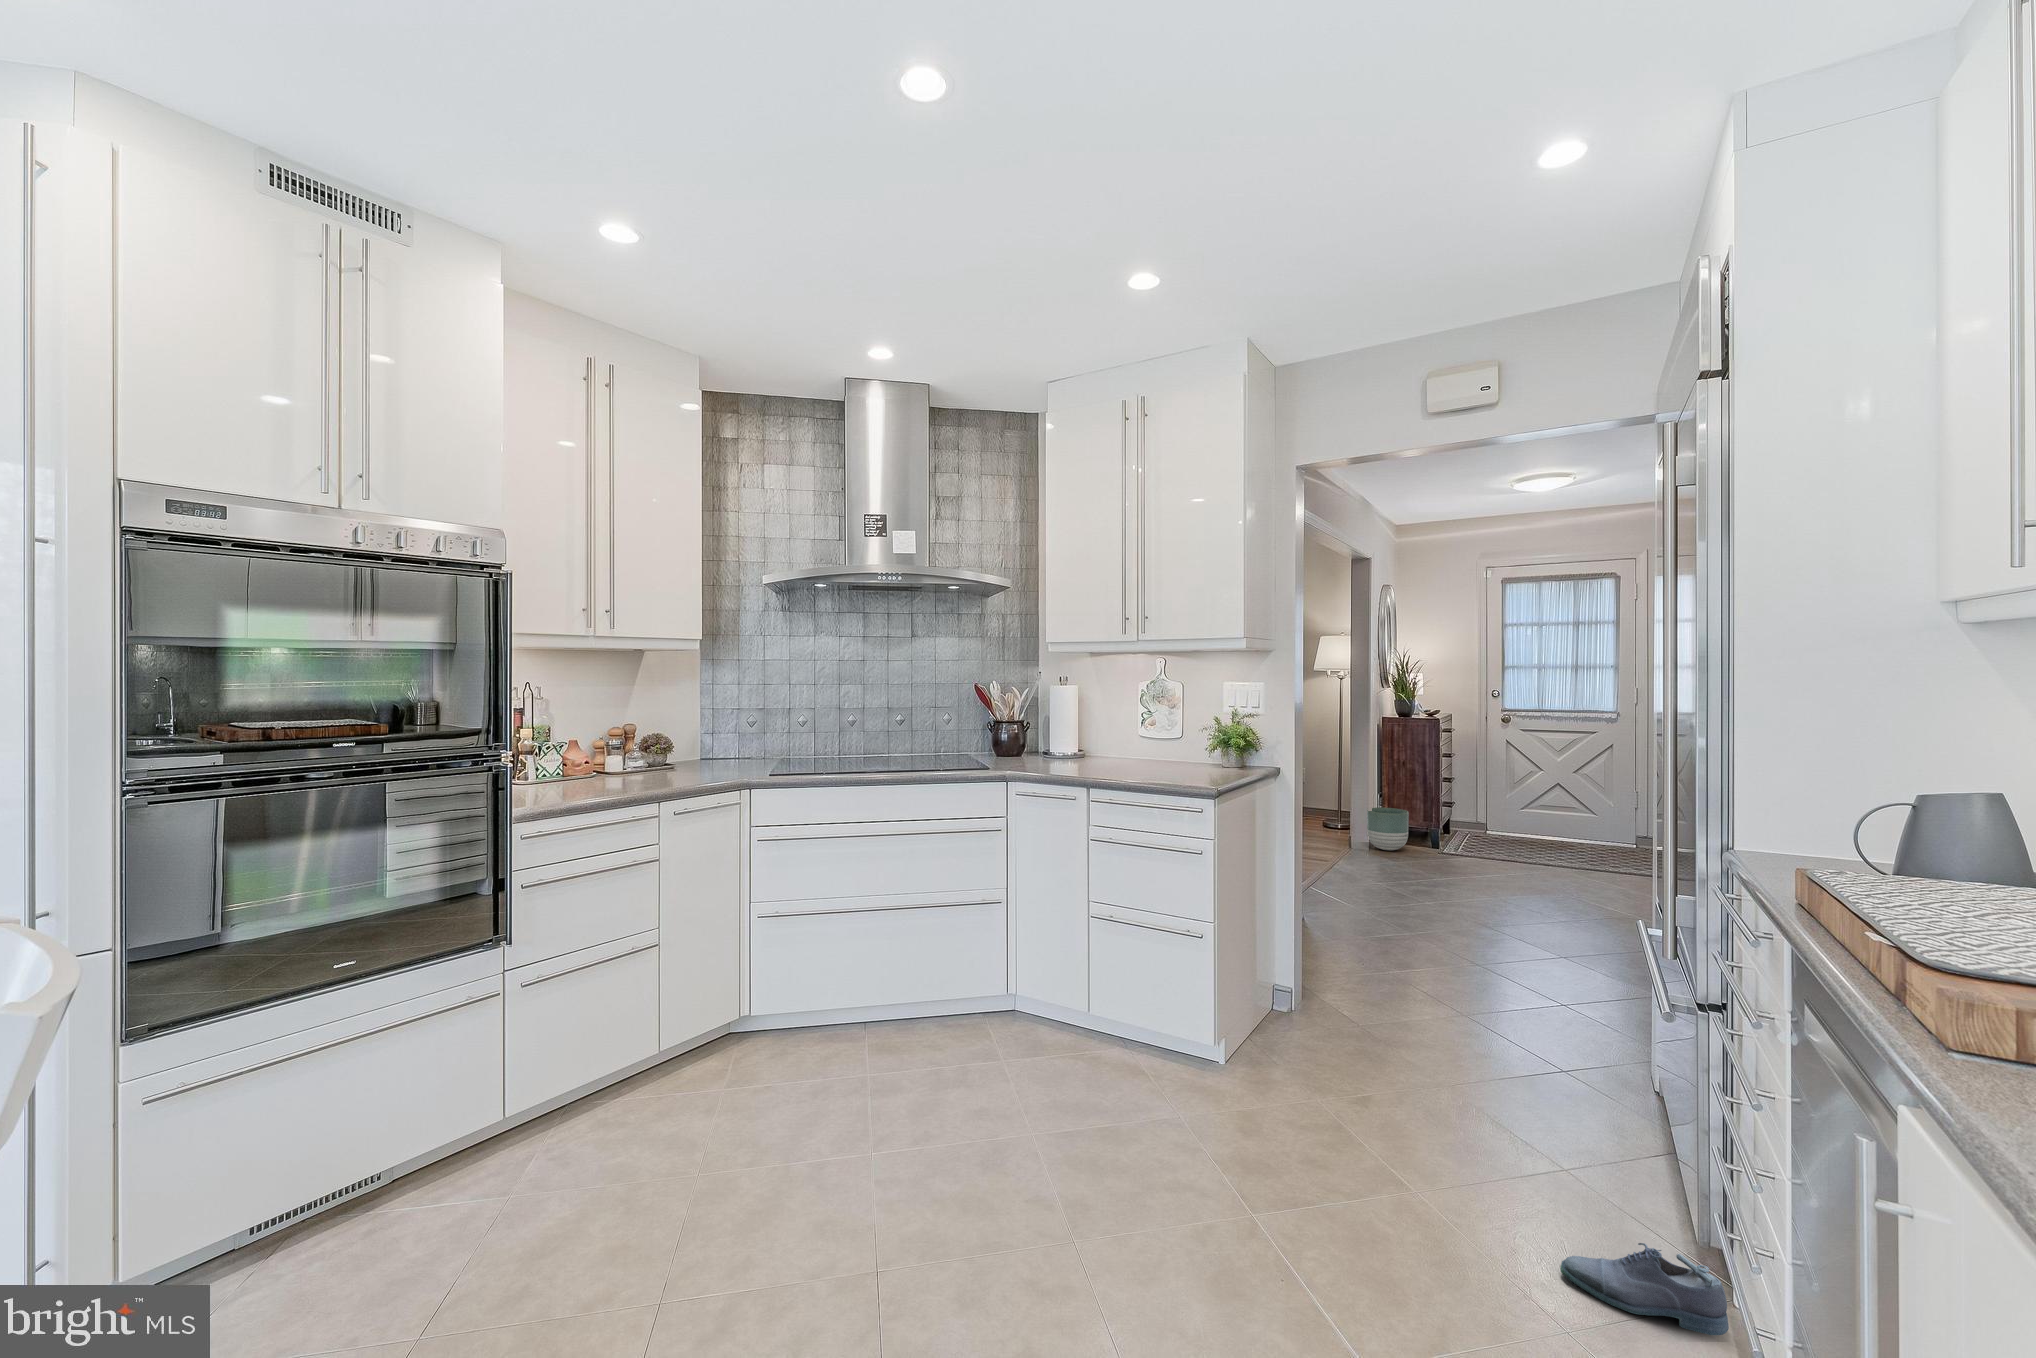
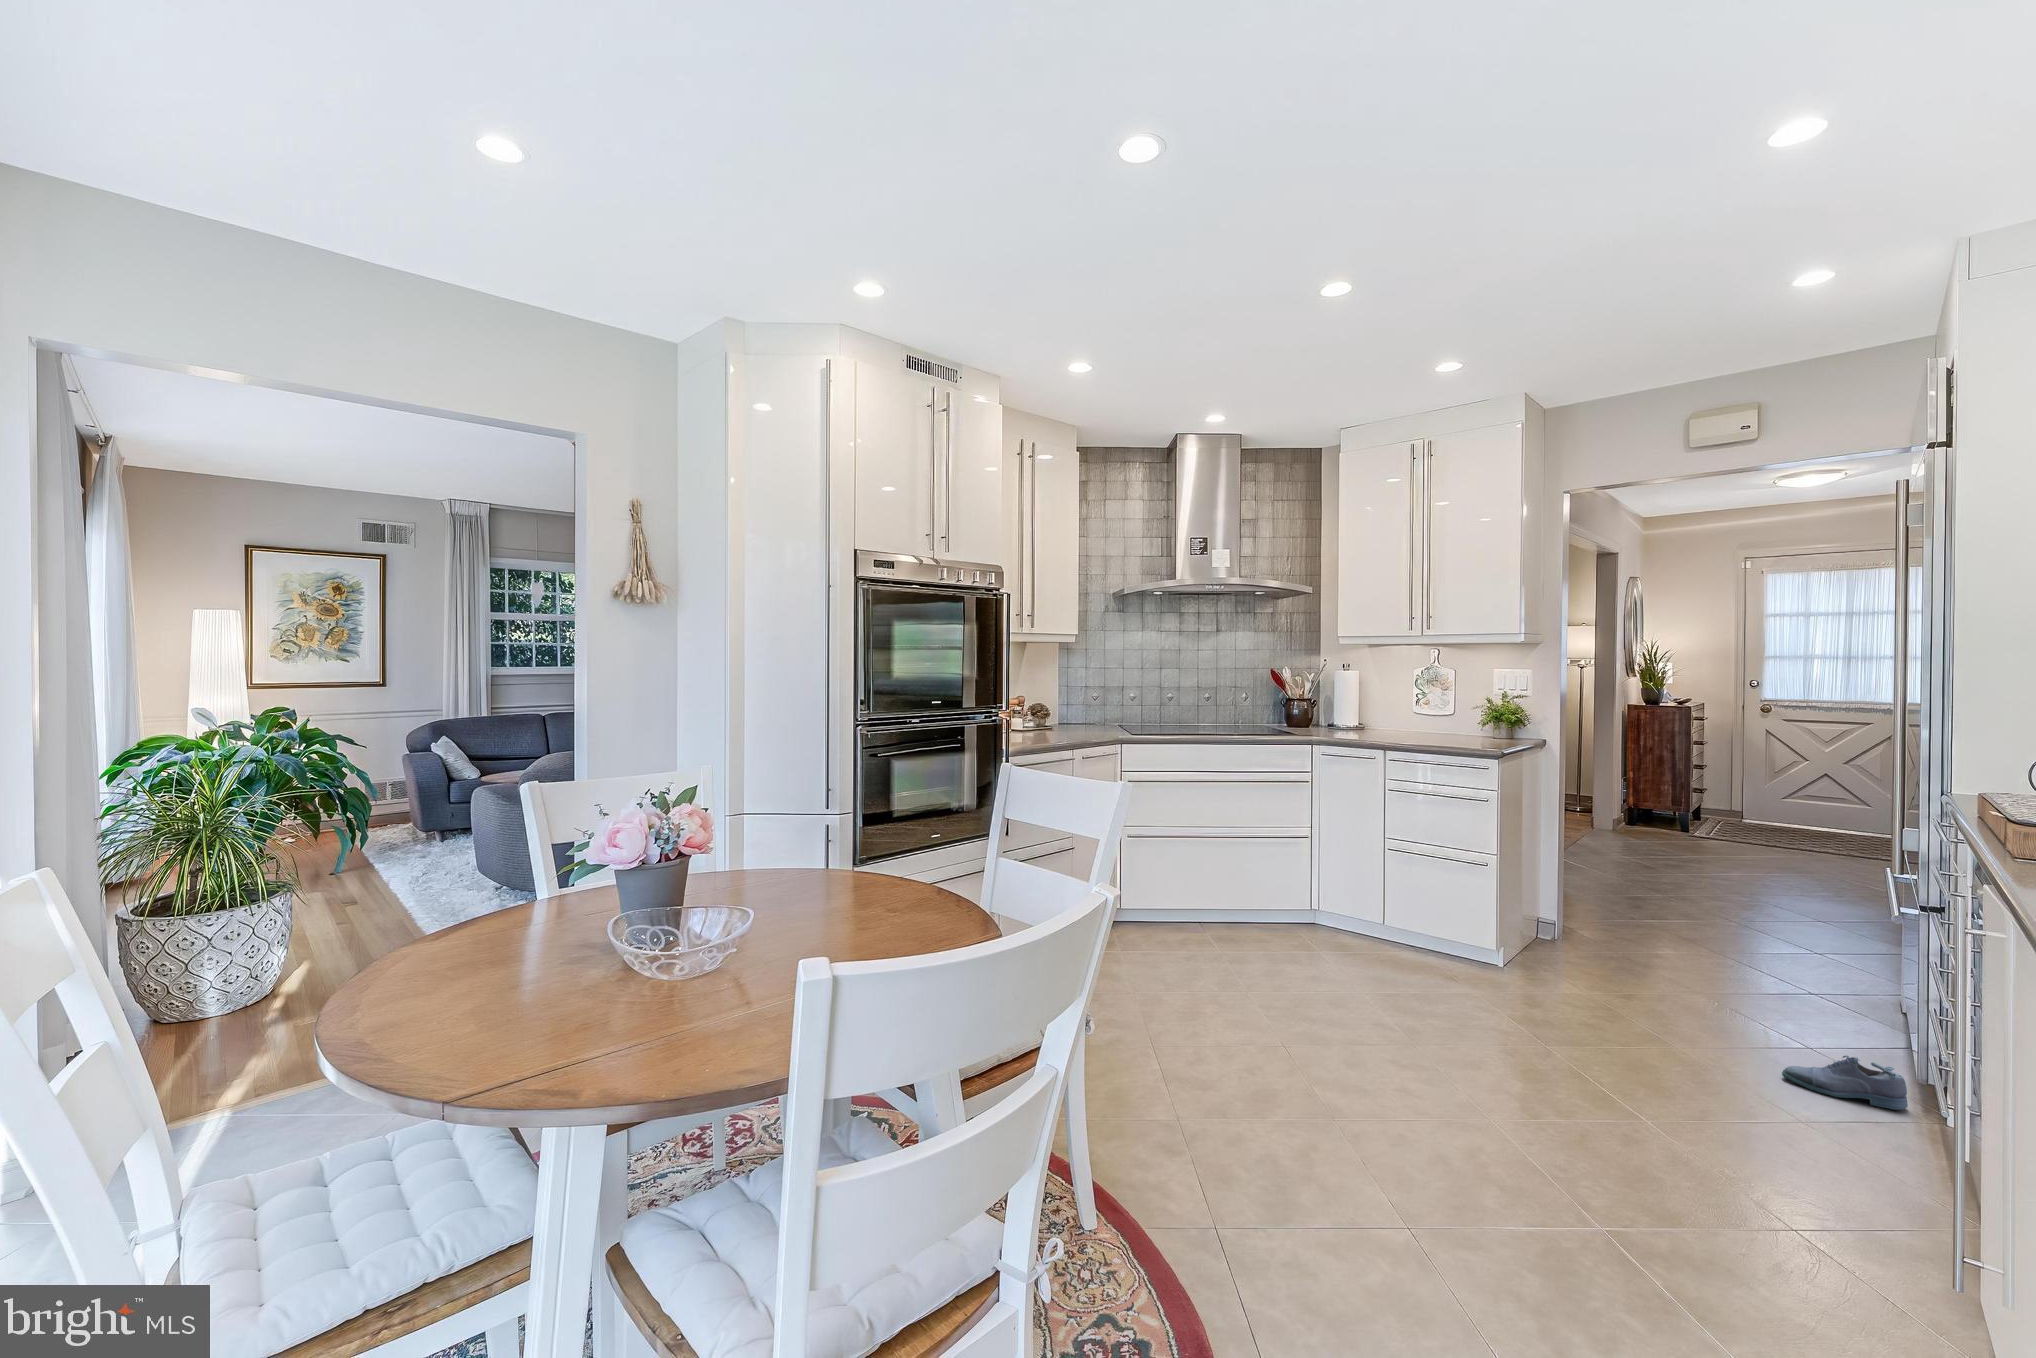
planter: present [1367,808,1409,850] -> none [1610,793,1655,834]

